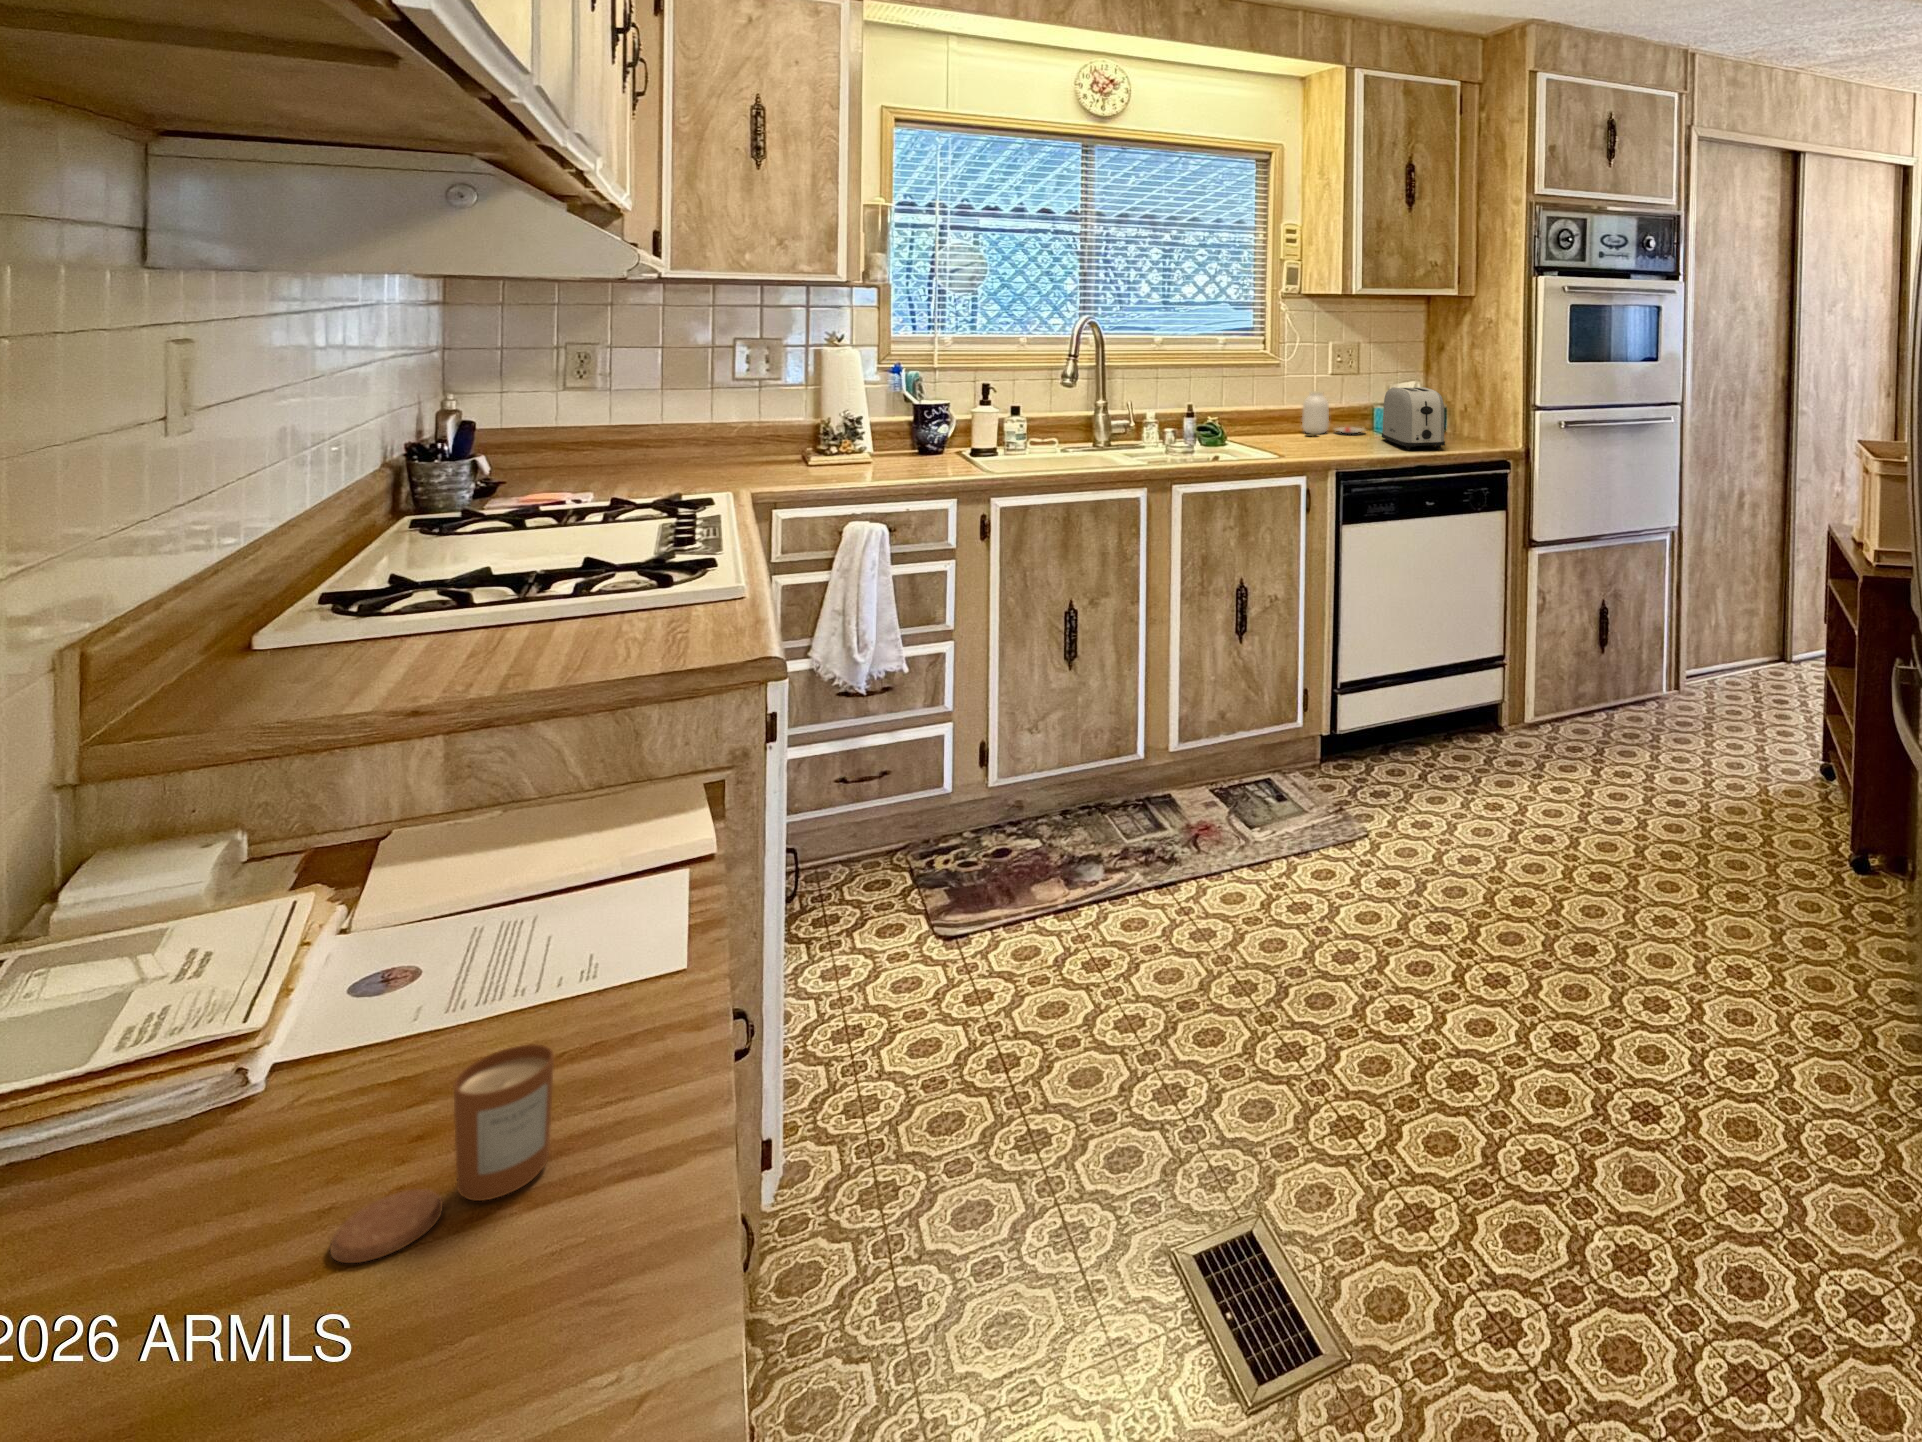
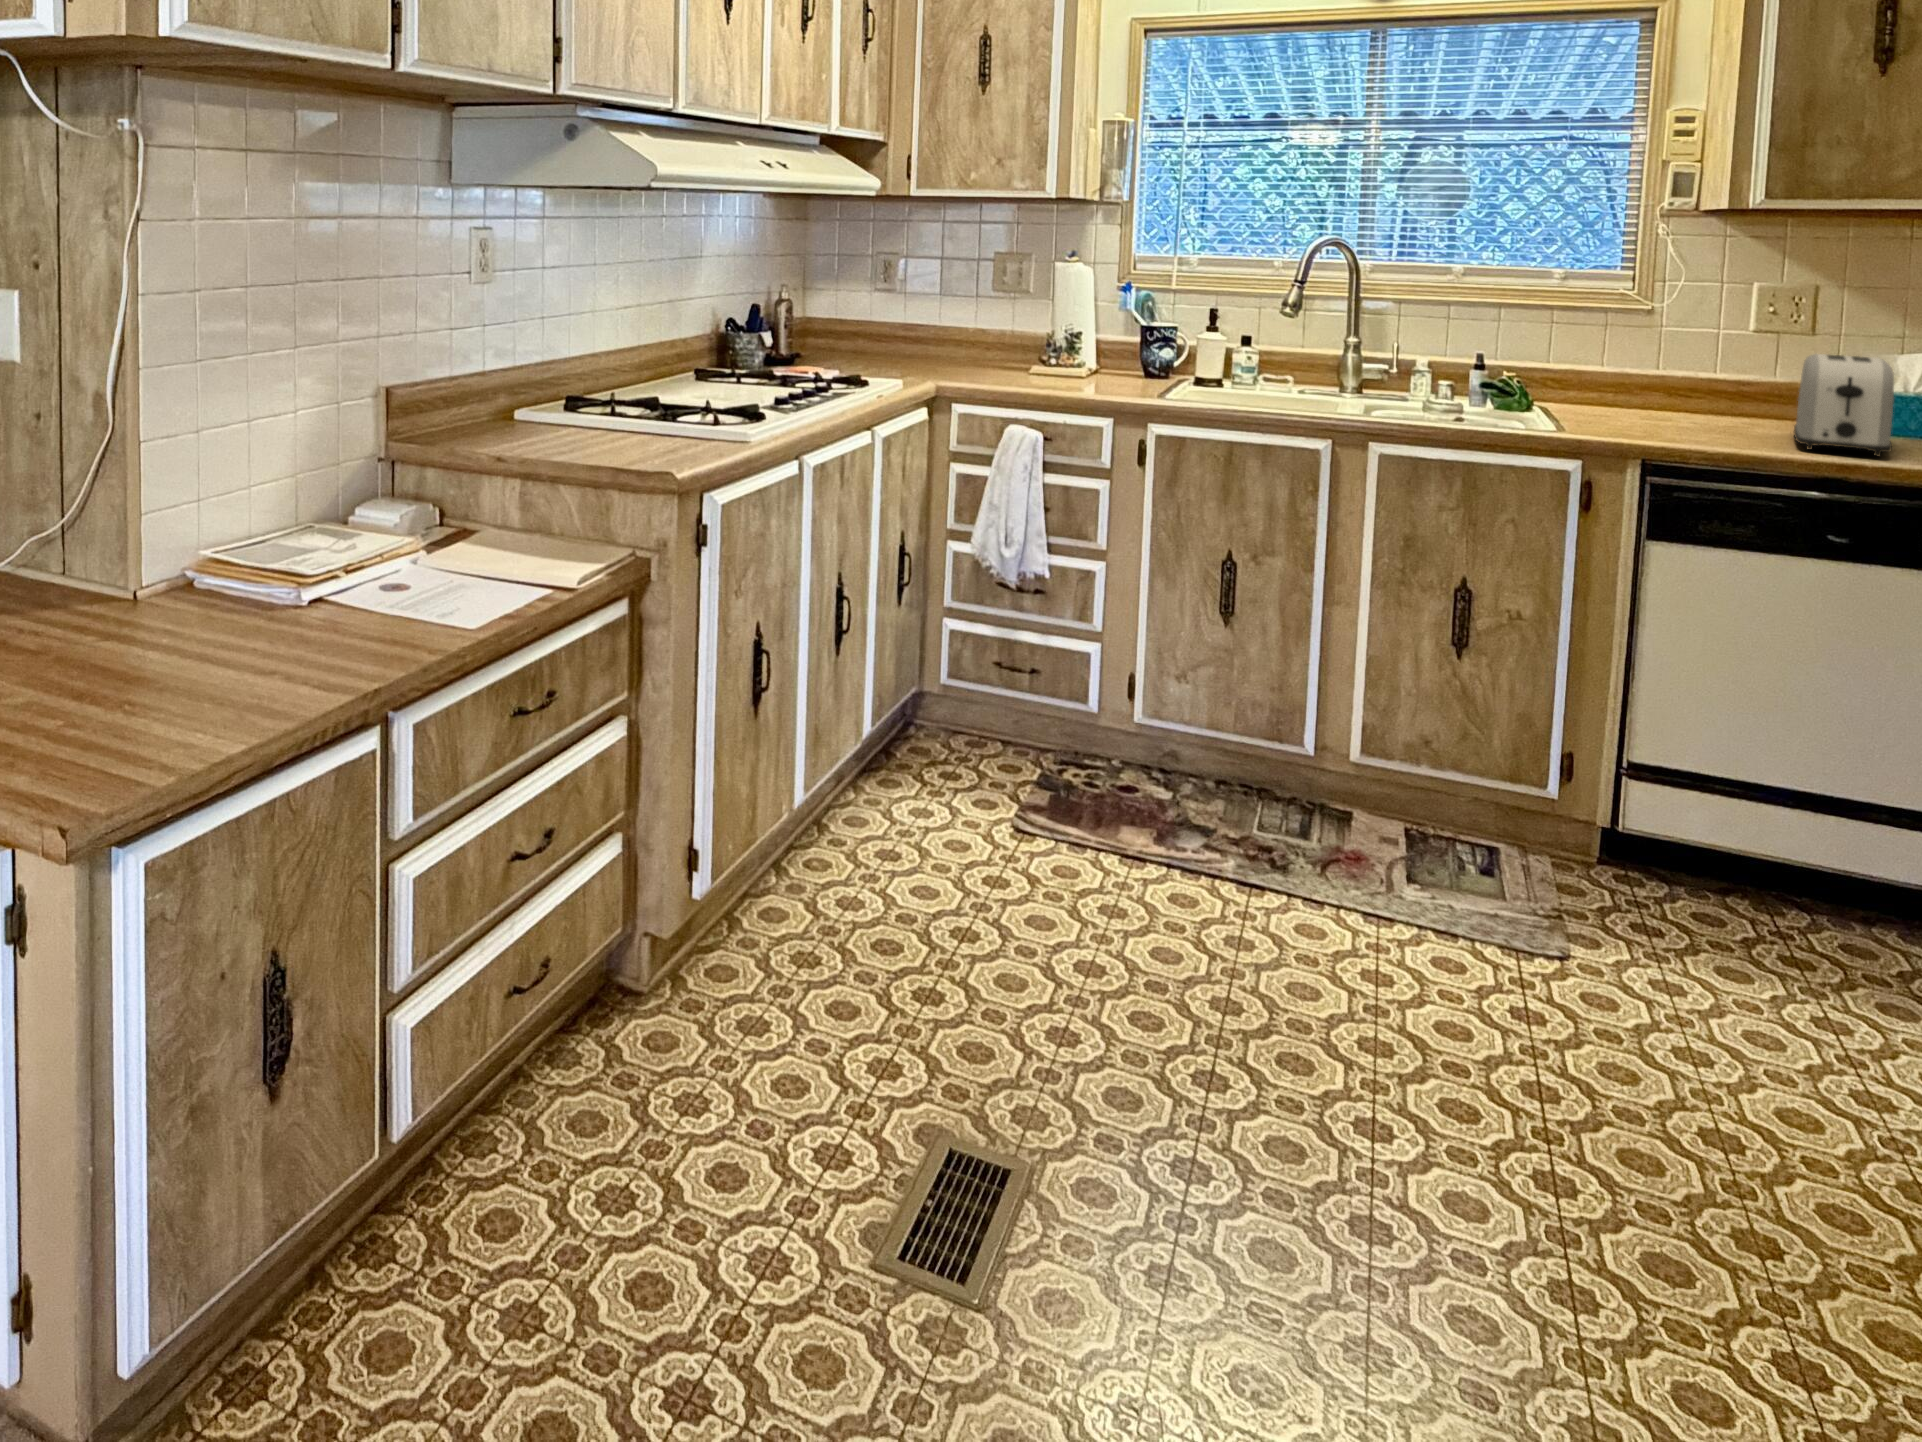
jar: present [1302,391,1364,435] -> none [1664,351,1794,420]
candle: present [330,1044,554,1263] -> none [241,596,328,666]

